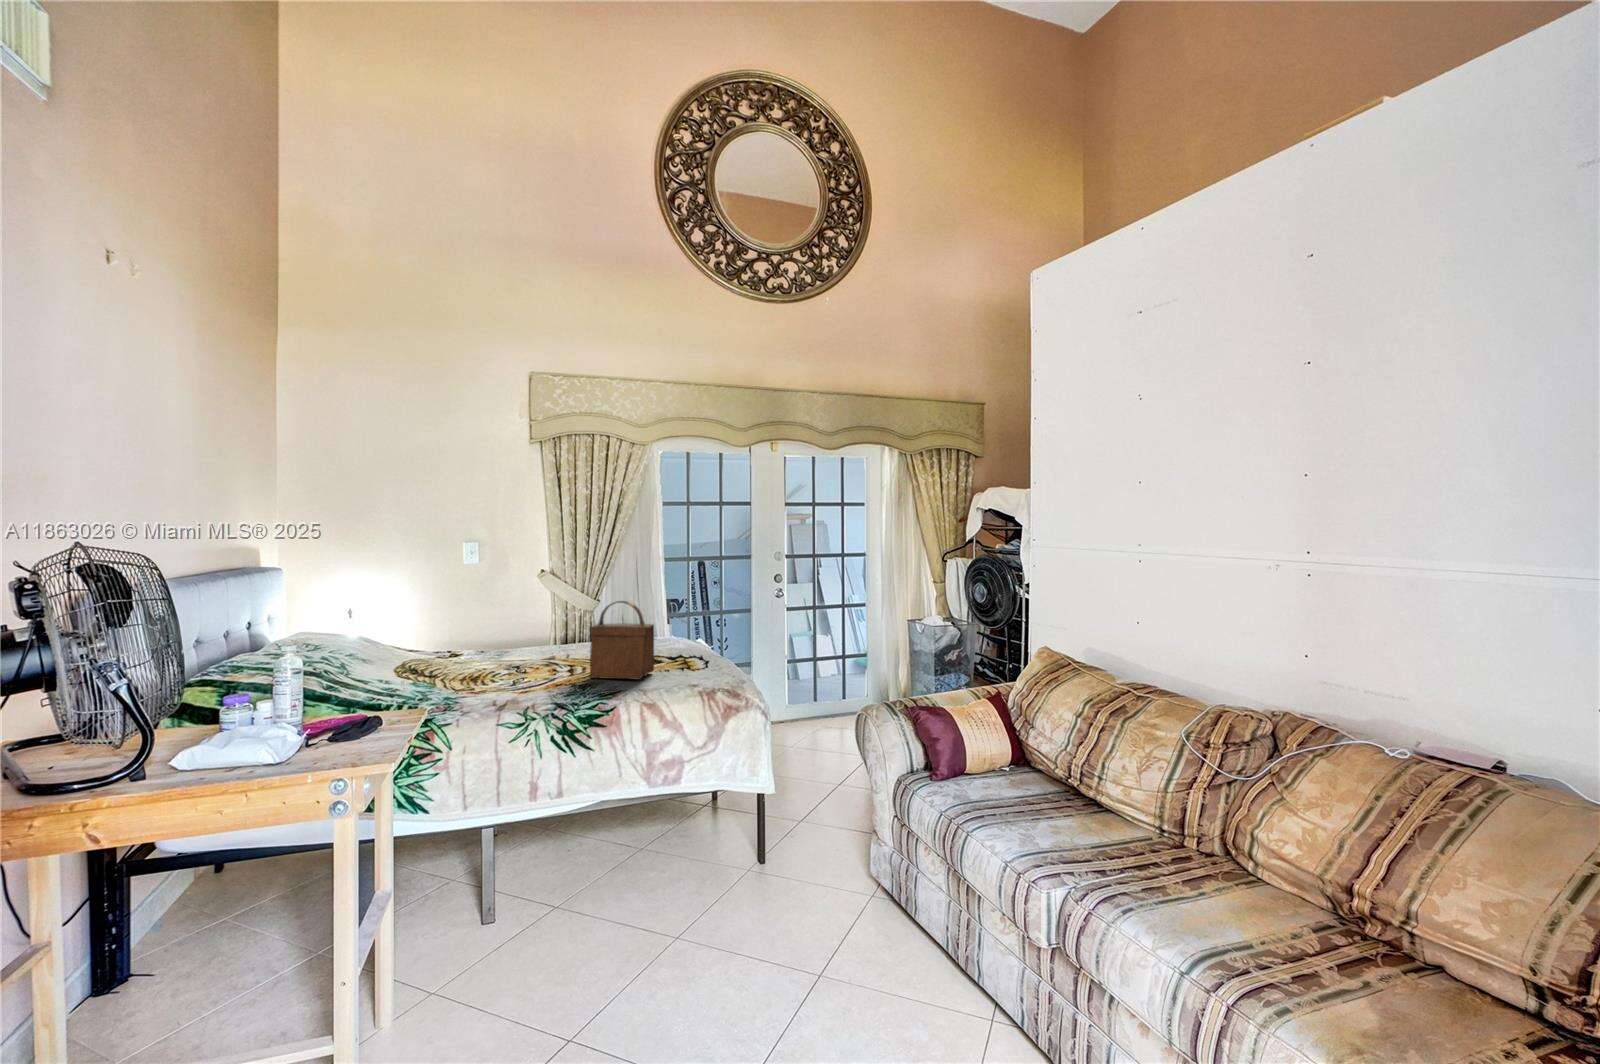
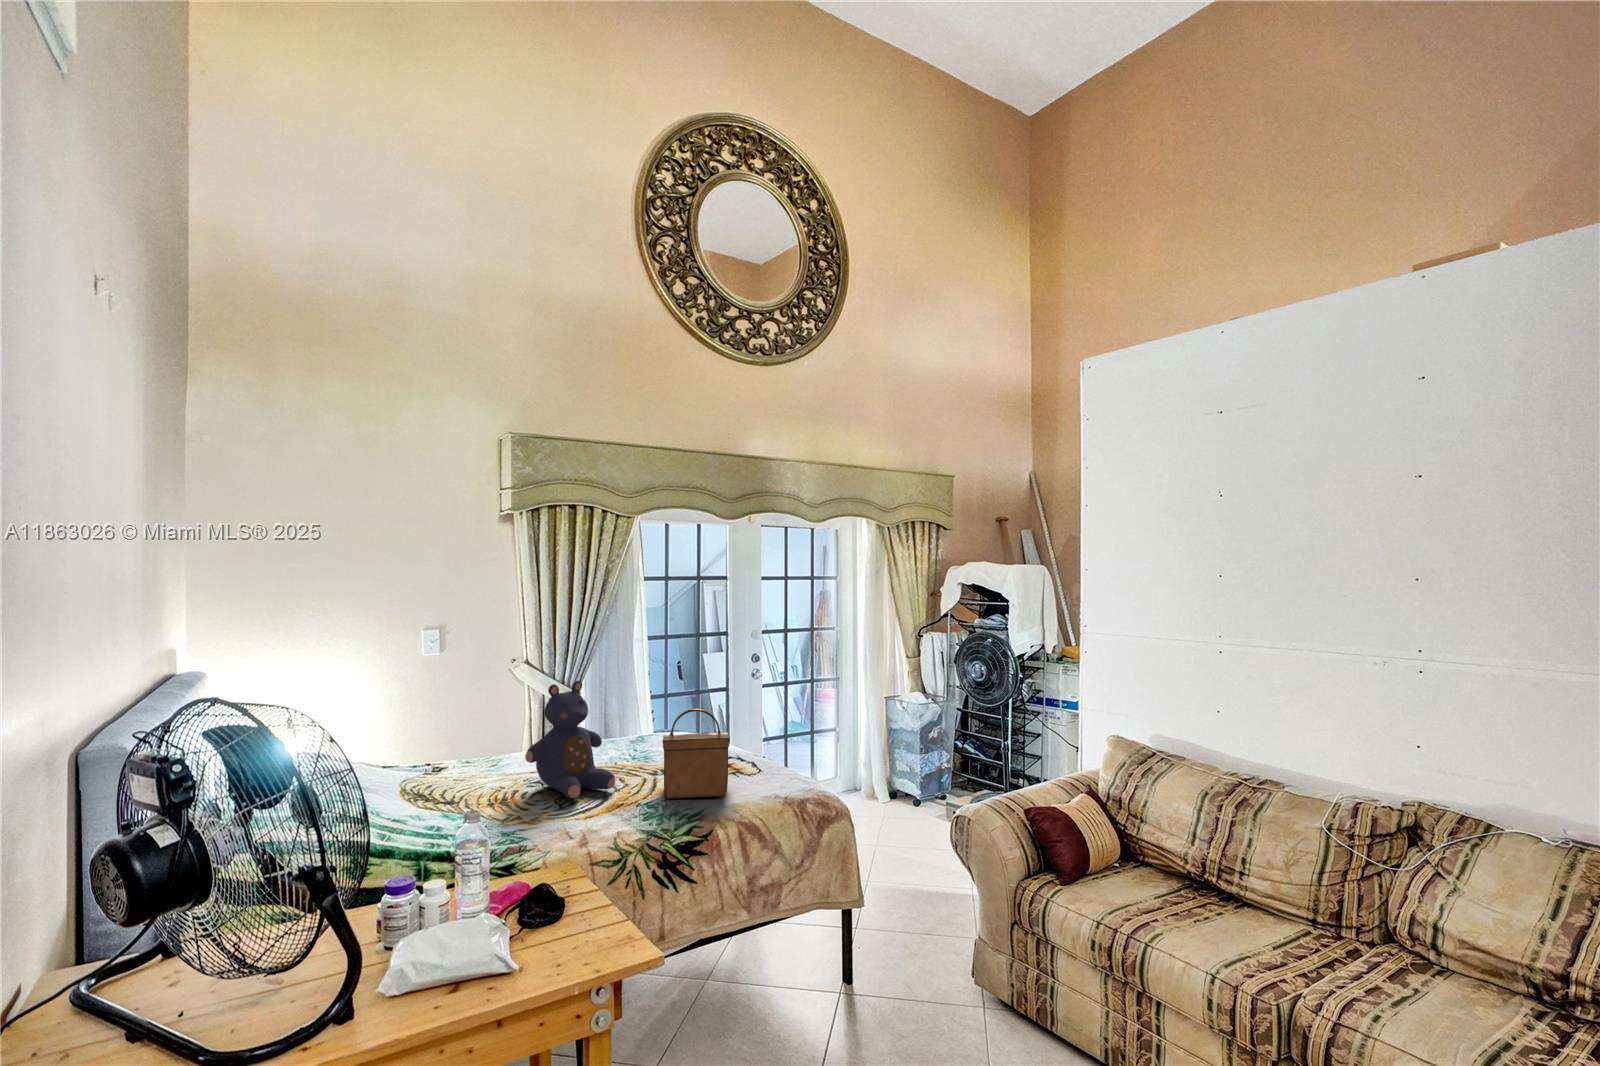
teddy bear: none [482,574,561,672] -> present [525,681,615,799]

